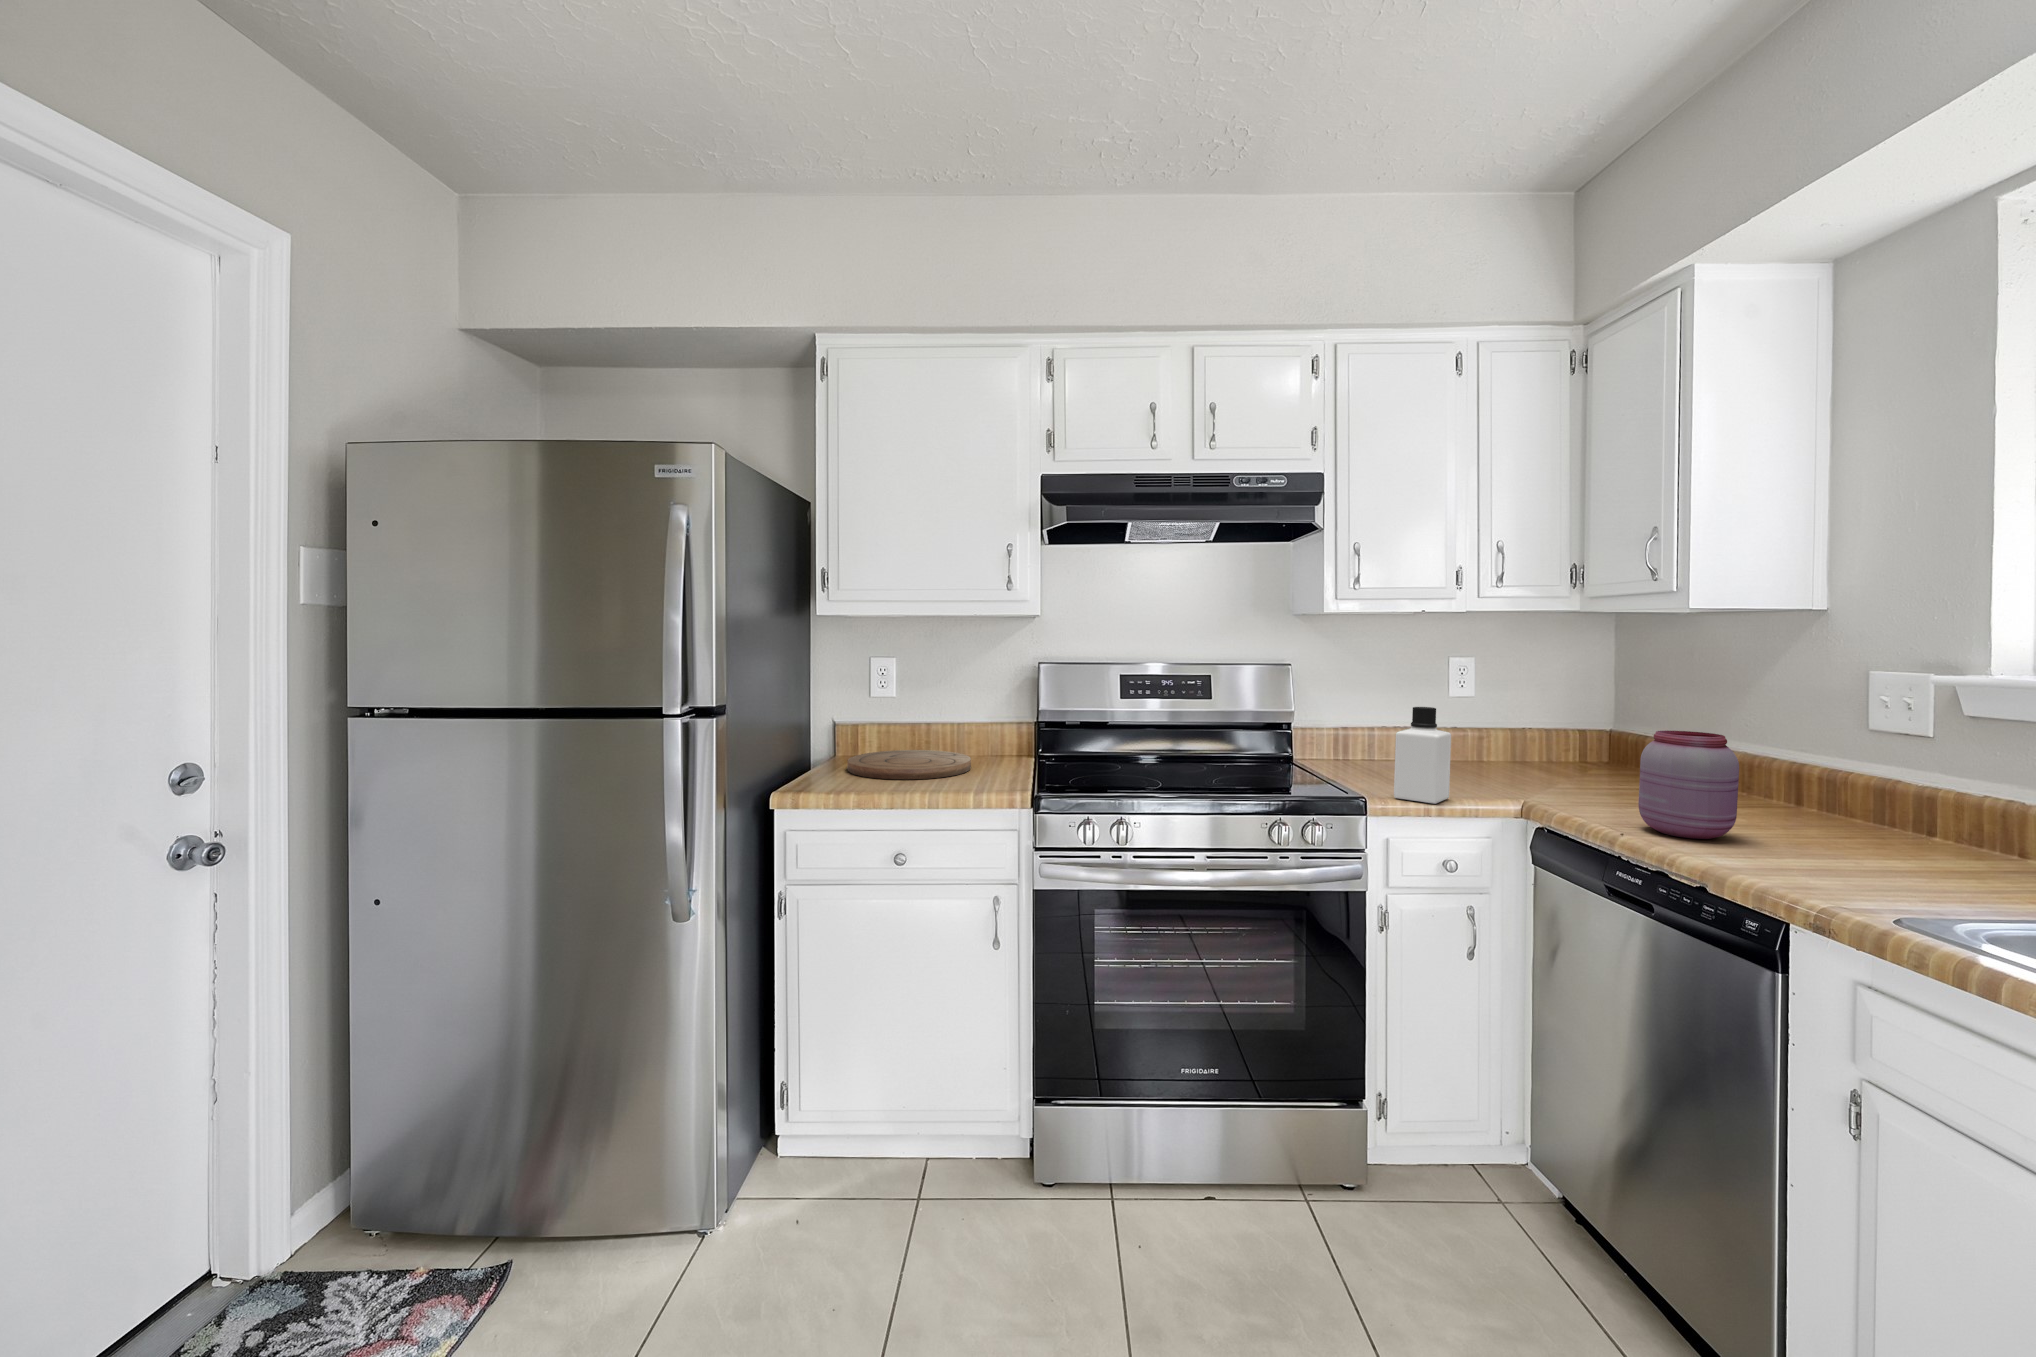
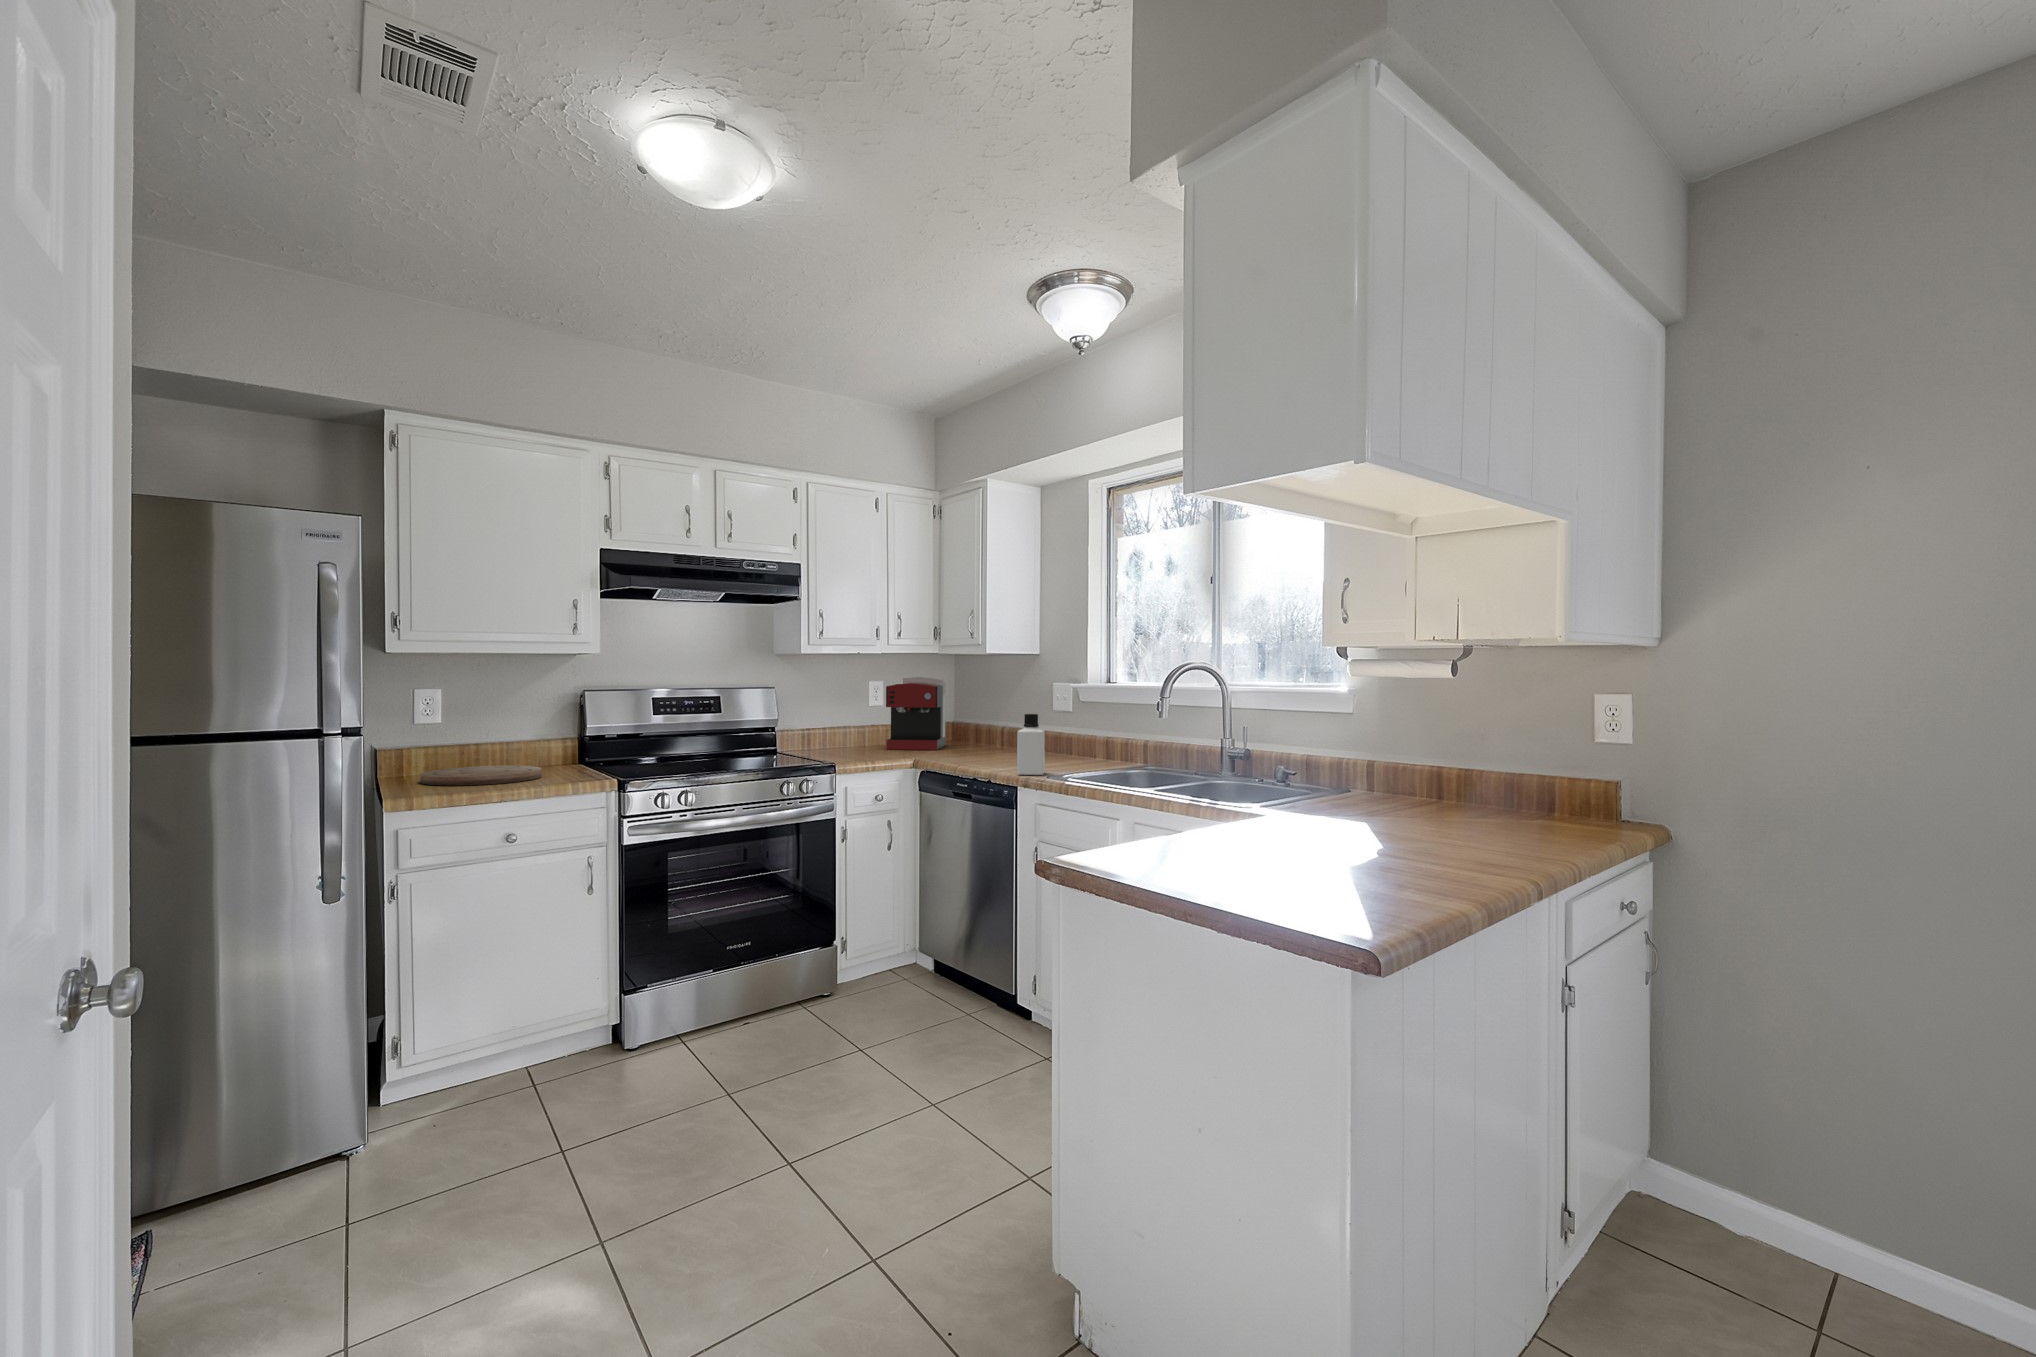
coffee maker: none [1475,651,1594,776] -> present [886,677,945,750]
bottle: present [1394,707,1451,804] -> present [1017,714,1045,775]
jar: present [1638,731,1739,839] -> none [965,714,1001,765]

